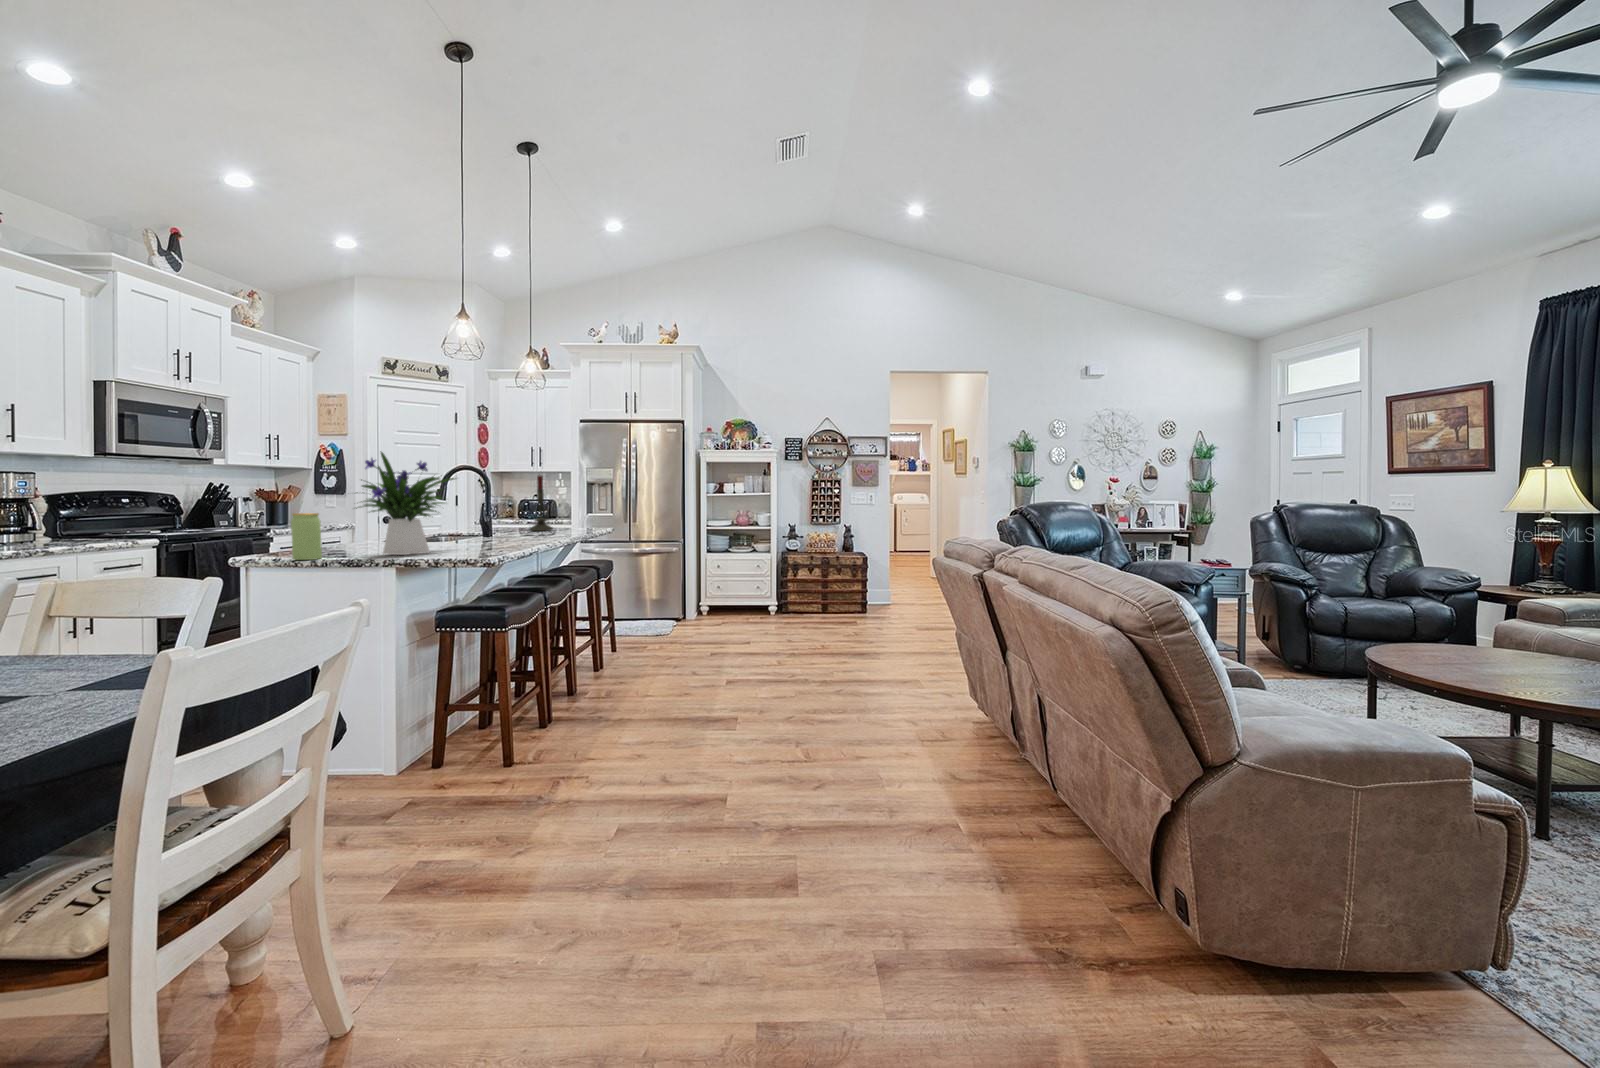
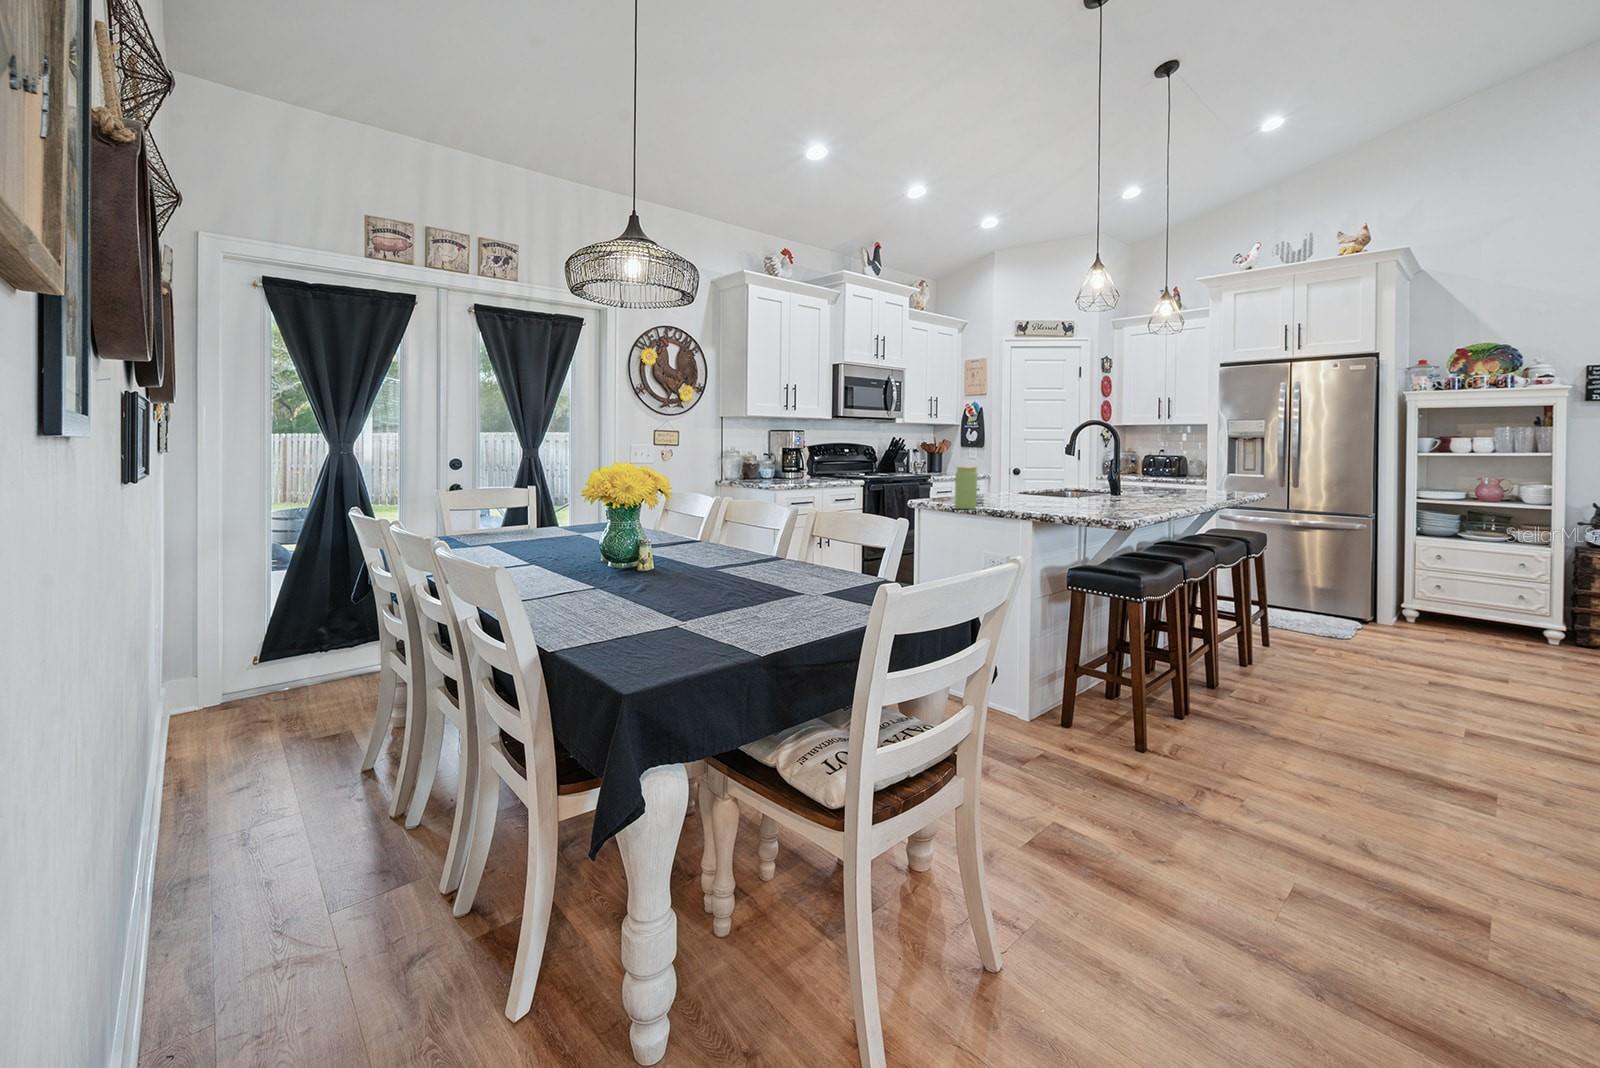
flower arrangement: present [356,452,455,555] -> none [1003,407,1108,511]
candle: present [530,475,553,531] -> none [1163,427,1191,491]

